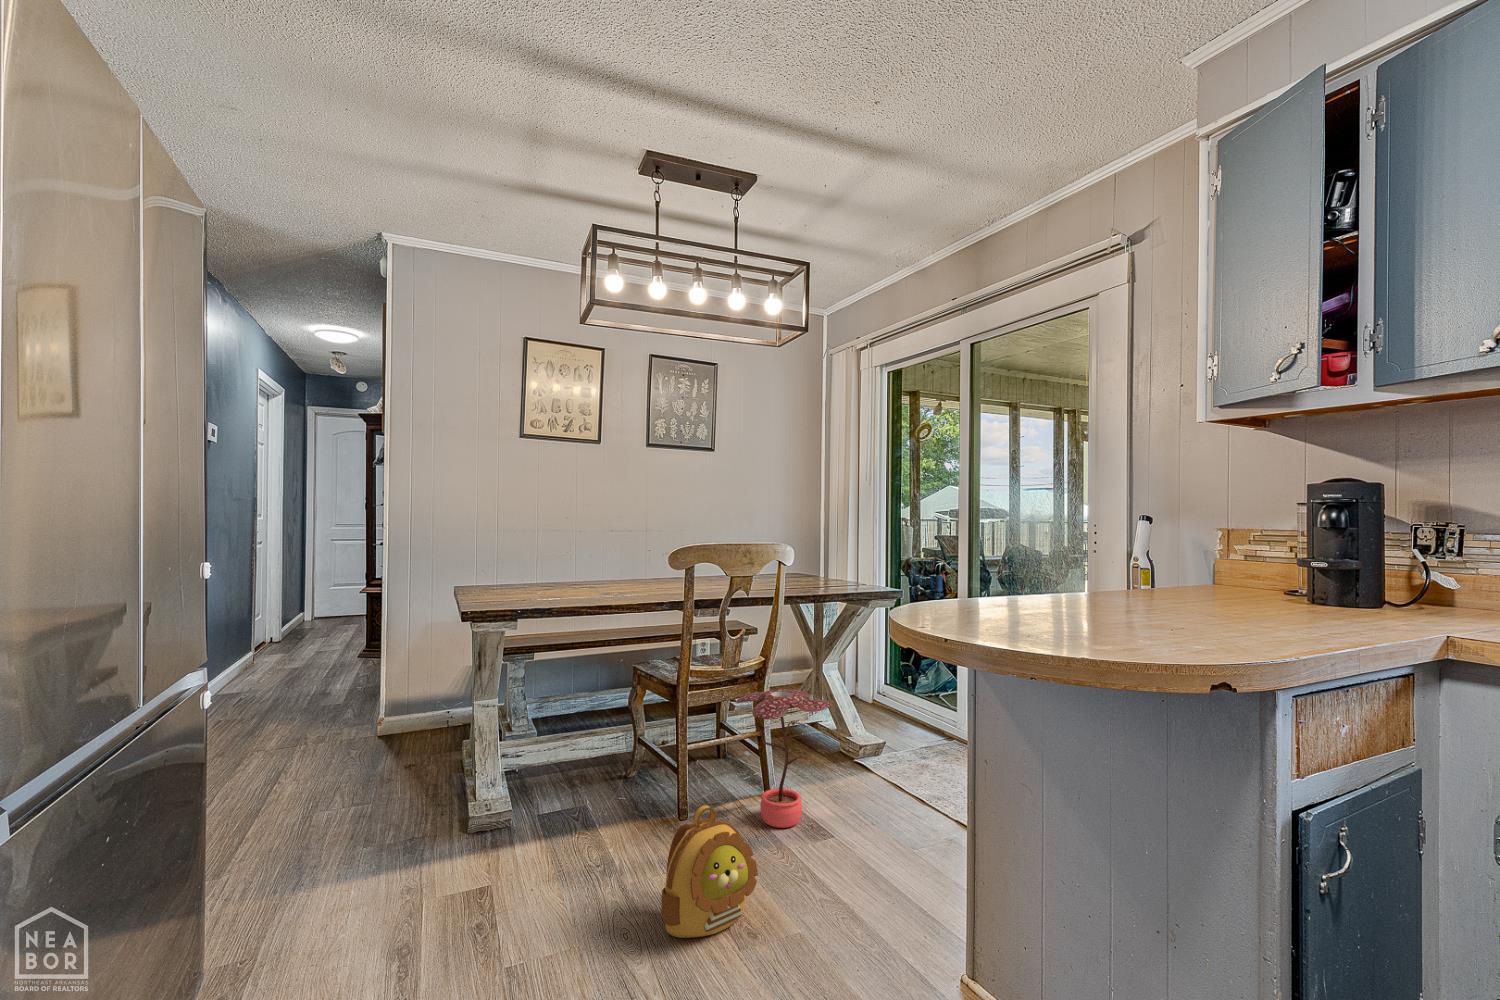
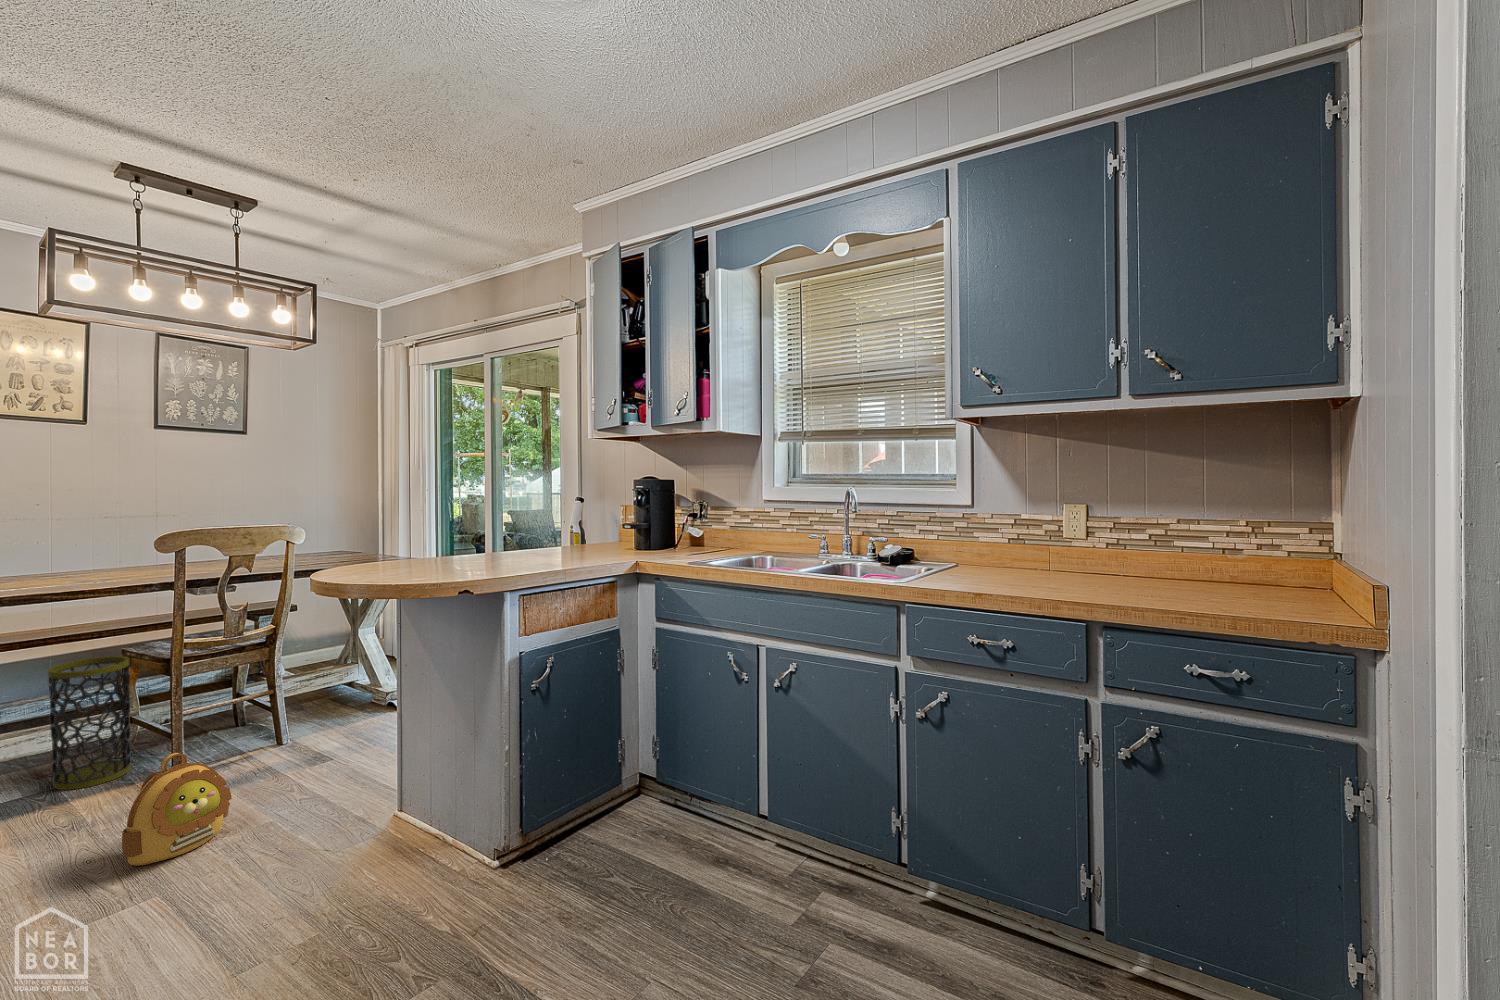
trash can: none [583,672,642,808] -> present [48,656,131,790]
potted plant: present [735,689,831,828] -> none [236,650,334,766]

